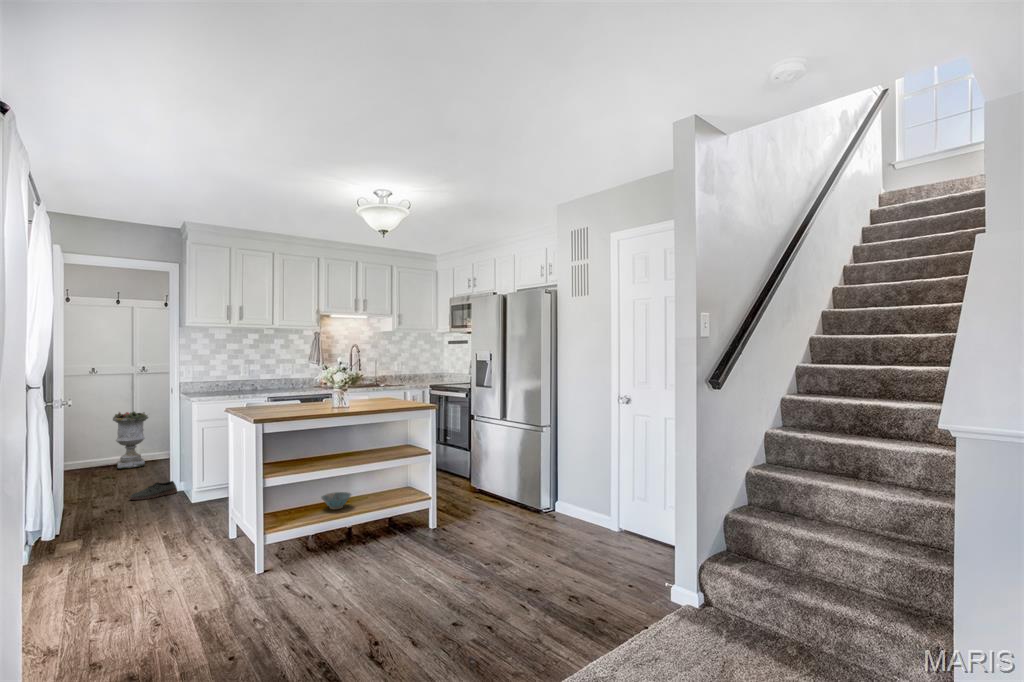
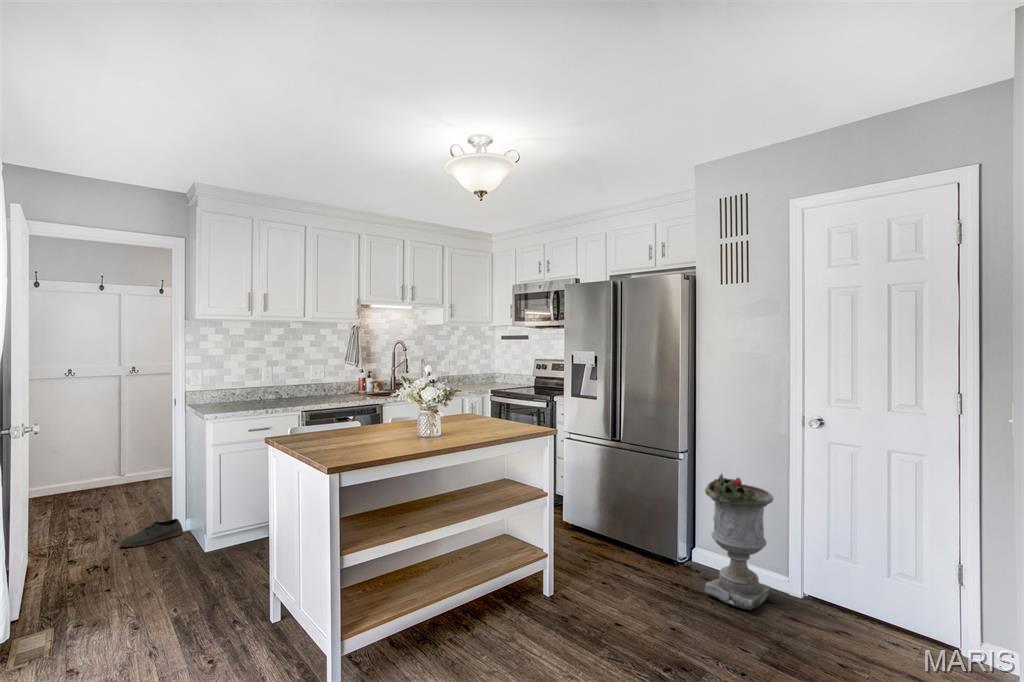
planter: present [113,412,148,469] -> present [704,474,773,610]
ceramic bowl: present [321,492,352,509] -> none [408,555,450,585]

